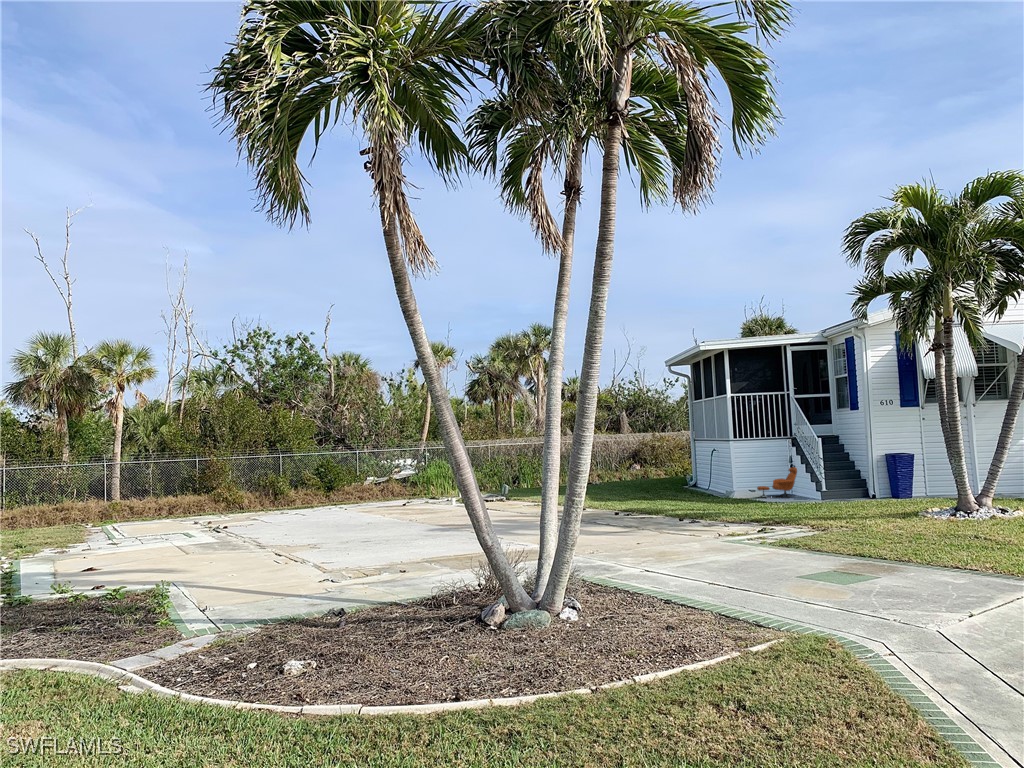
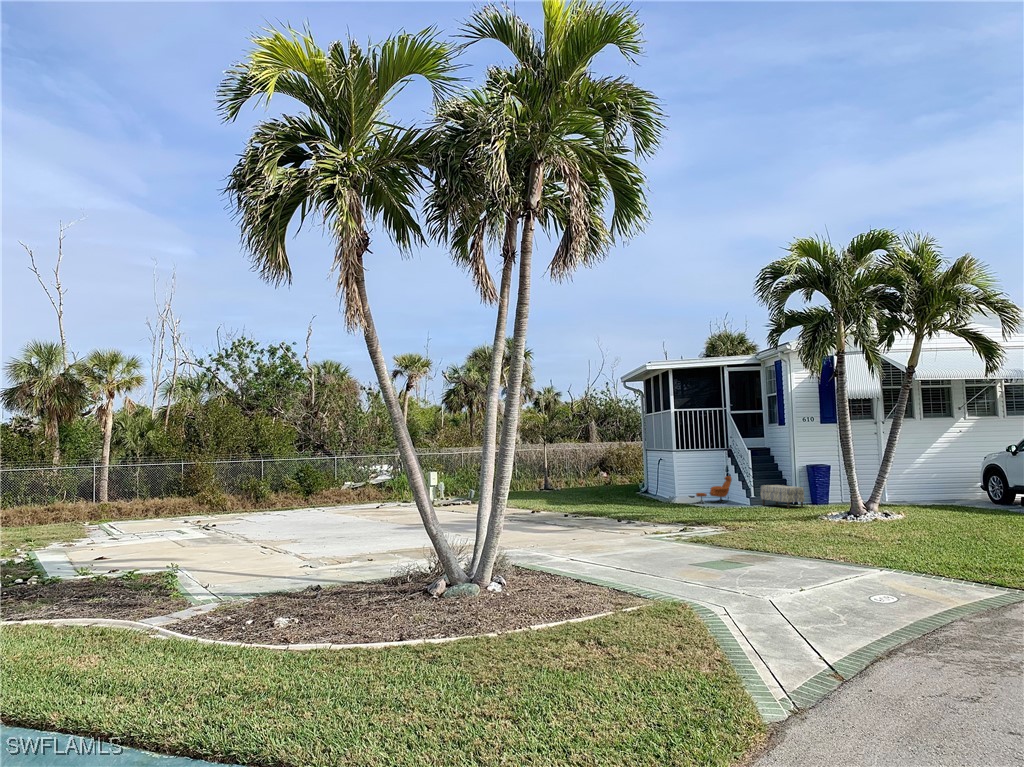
bench: none [832,477,885,504] -> present [760,485,805,509]

